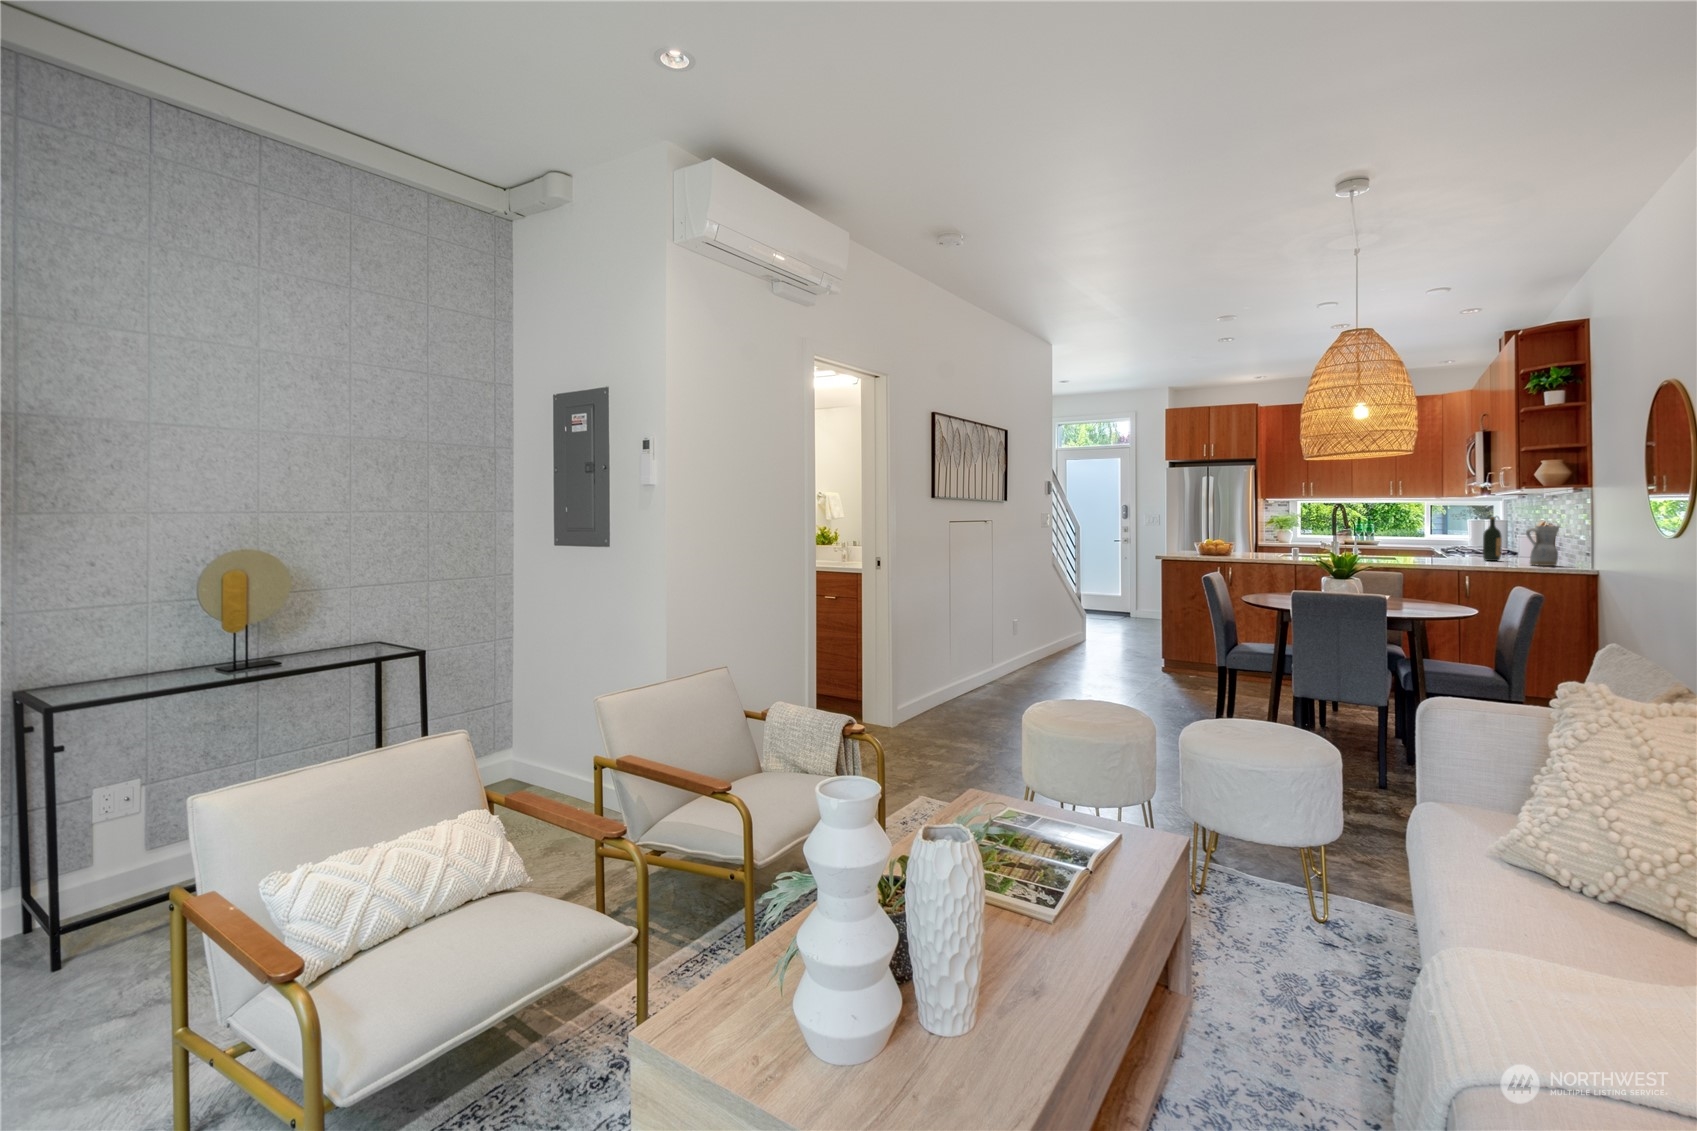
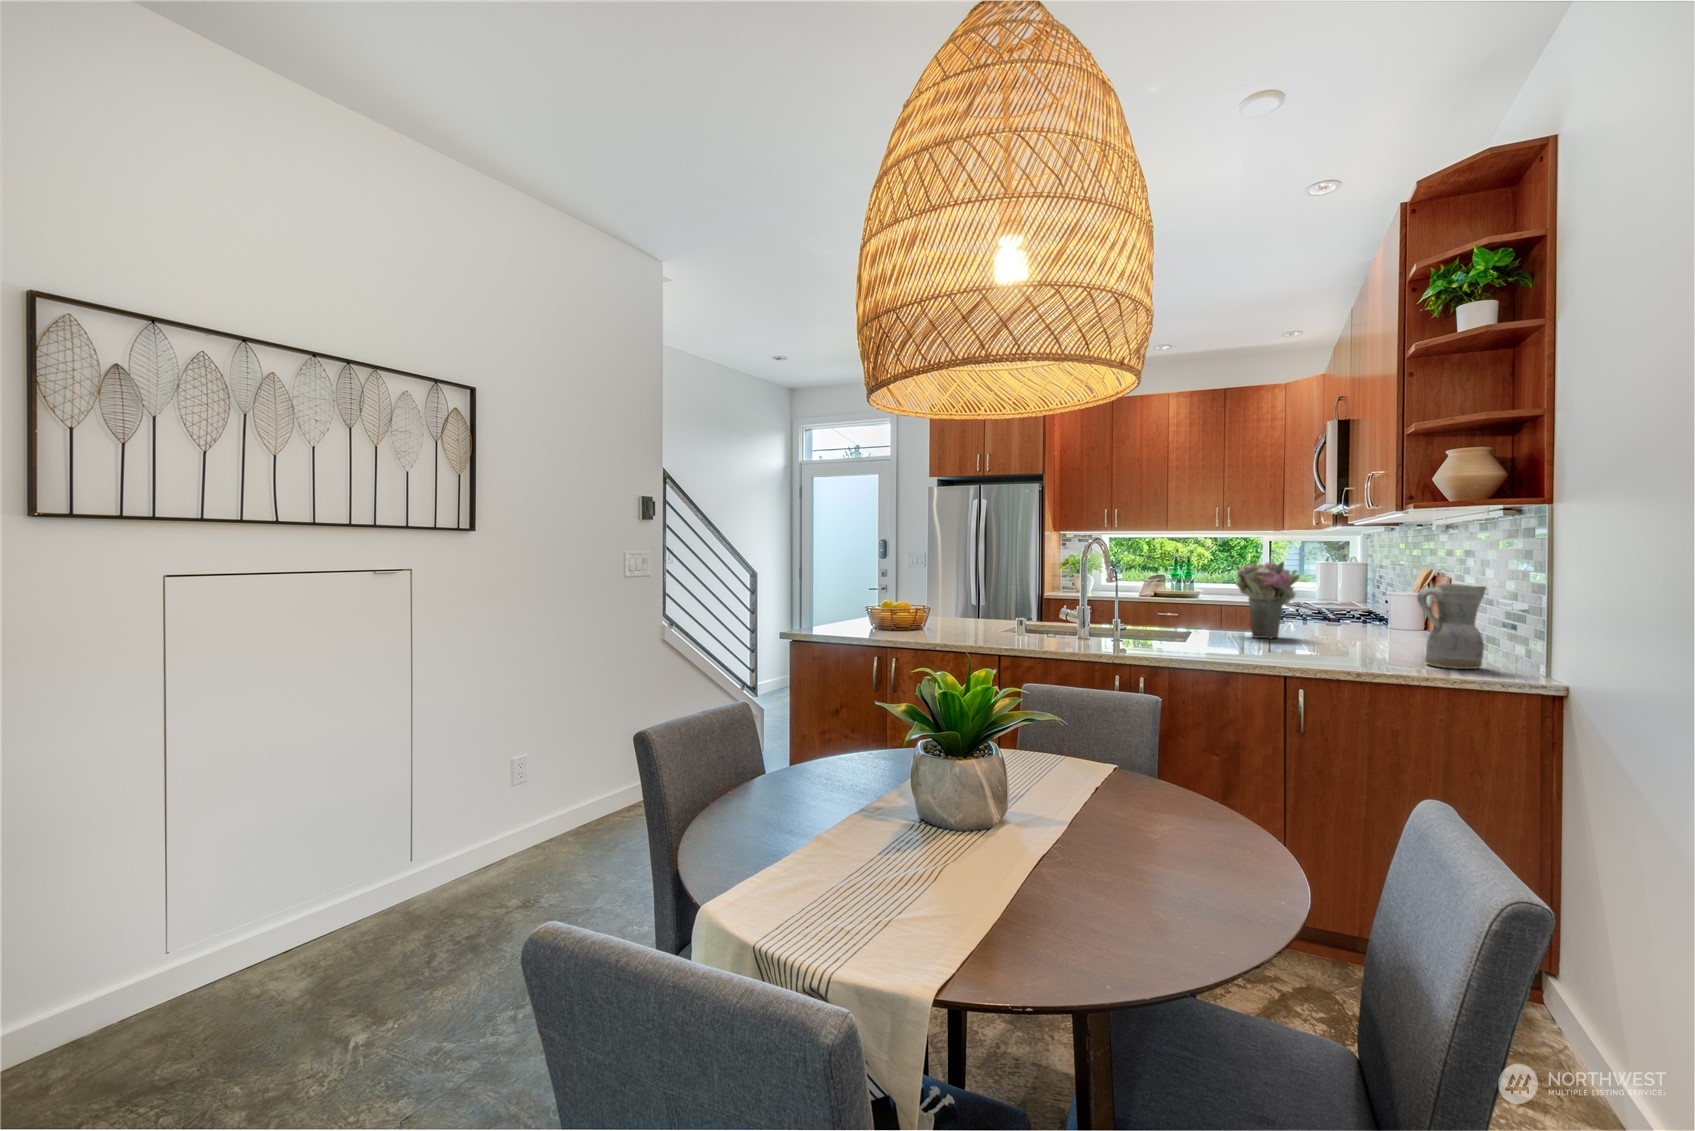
flower bouquet: none [1424,517,1464,560] -> present [1236,562,1300,639]
wine bottle: present [1483,517,1502,561] -> none [1334,562,1367,644]

